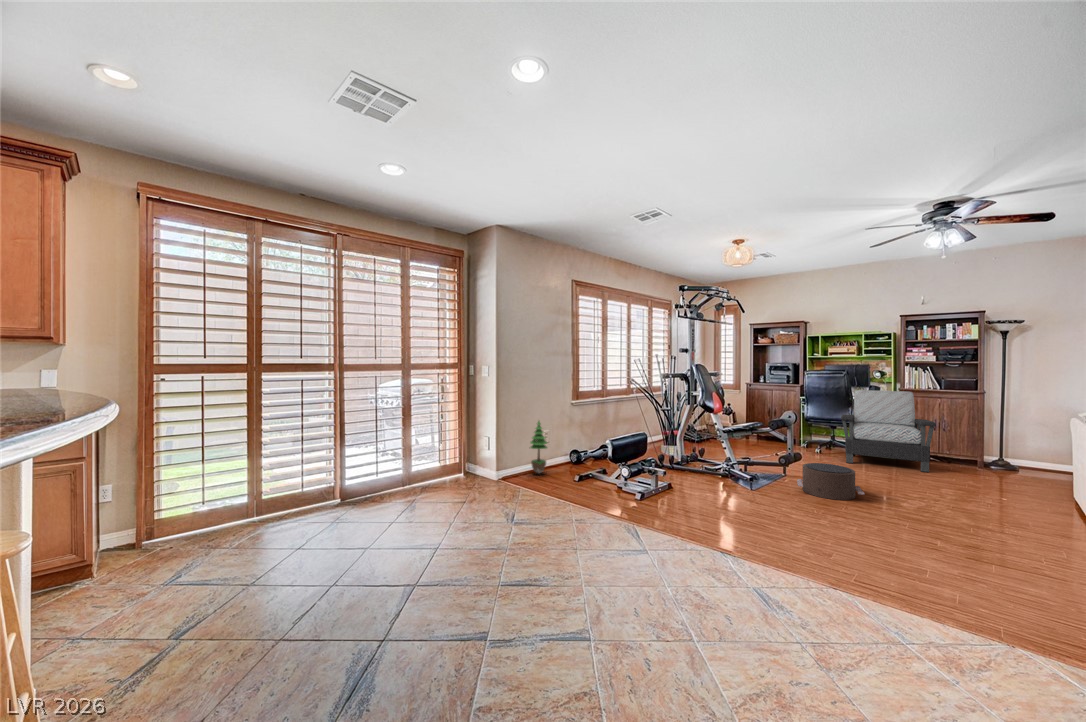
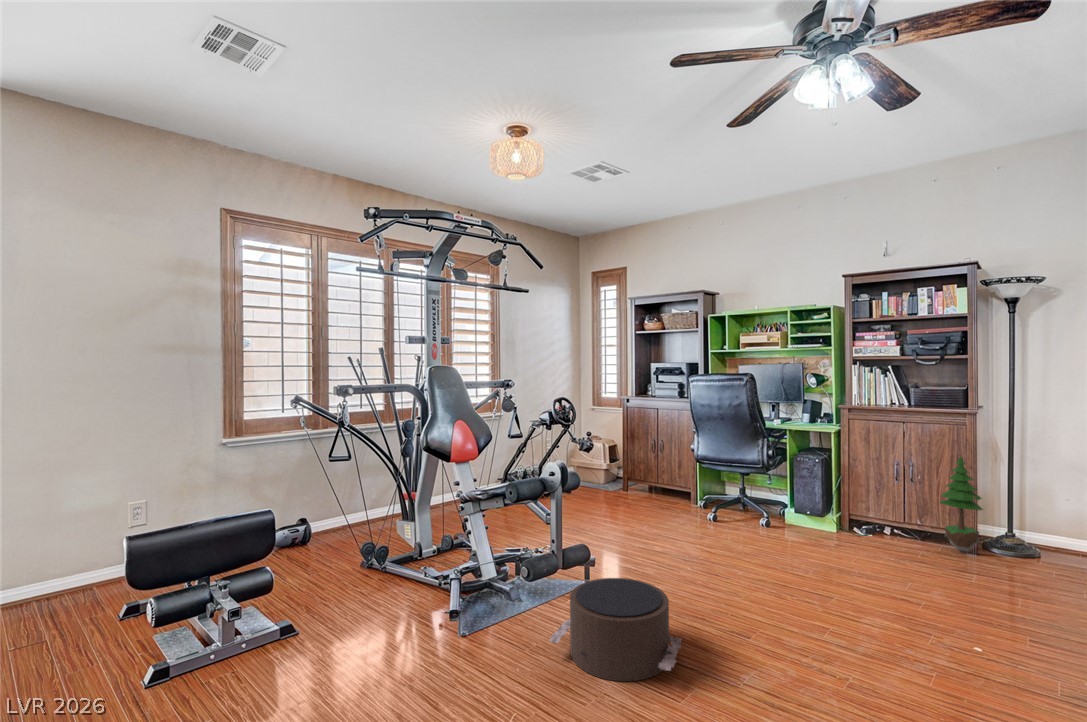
armchair: present [841,390,936,472] -> none [724,409,882,572]
potted tree: present [530,421,547,474] -> present [940,456,983,552]

